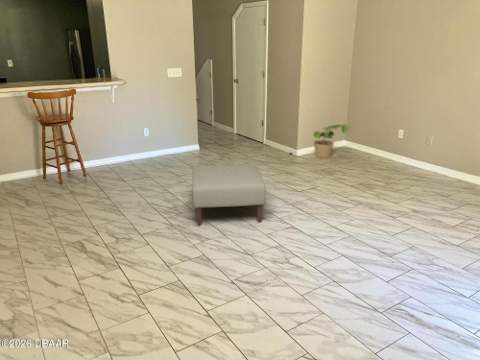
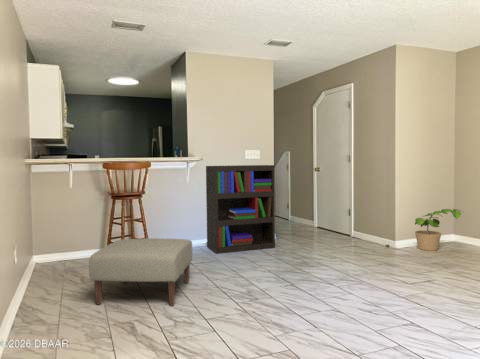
bookshelf: none [130,83,198,168] -> present [206,165,275,254]
ottoman: present [192,164,266,225] -> present [89,238,192,306]

